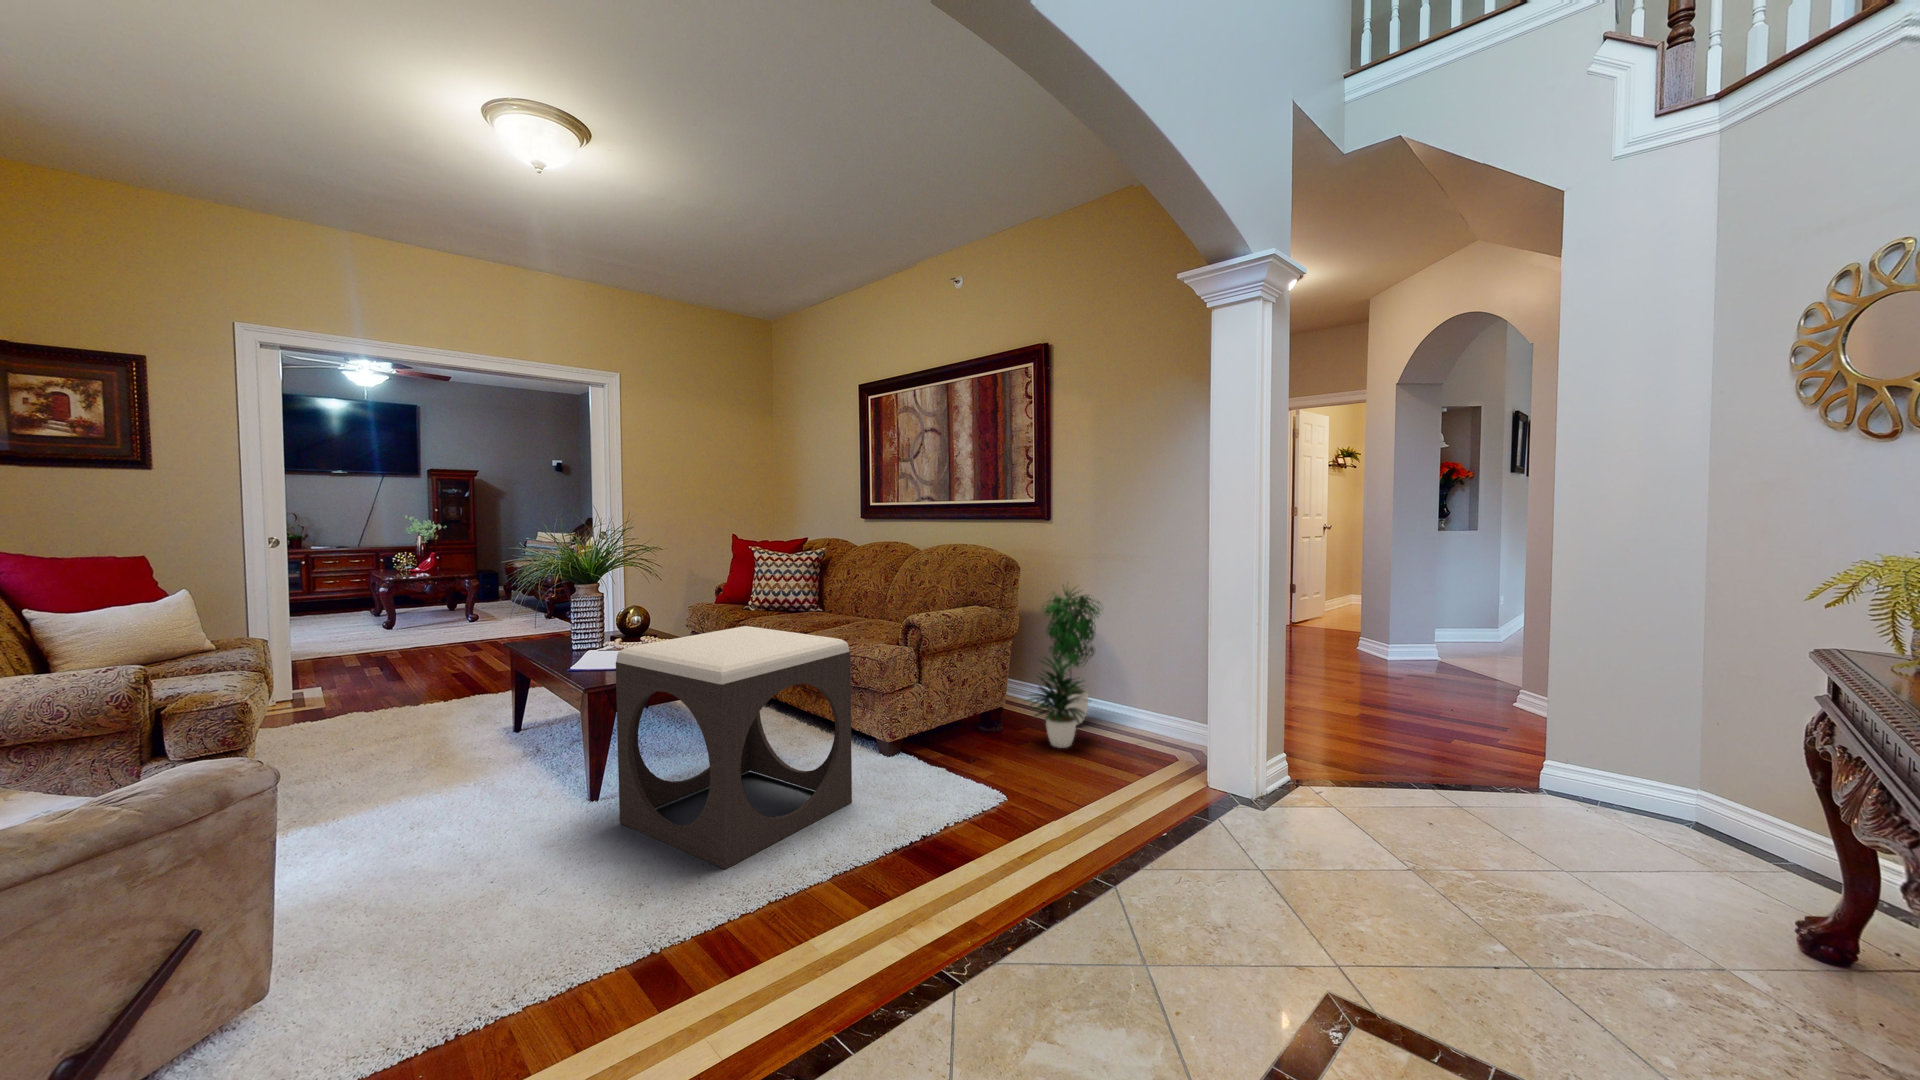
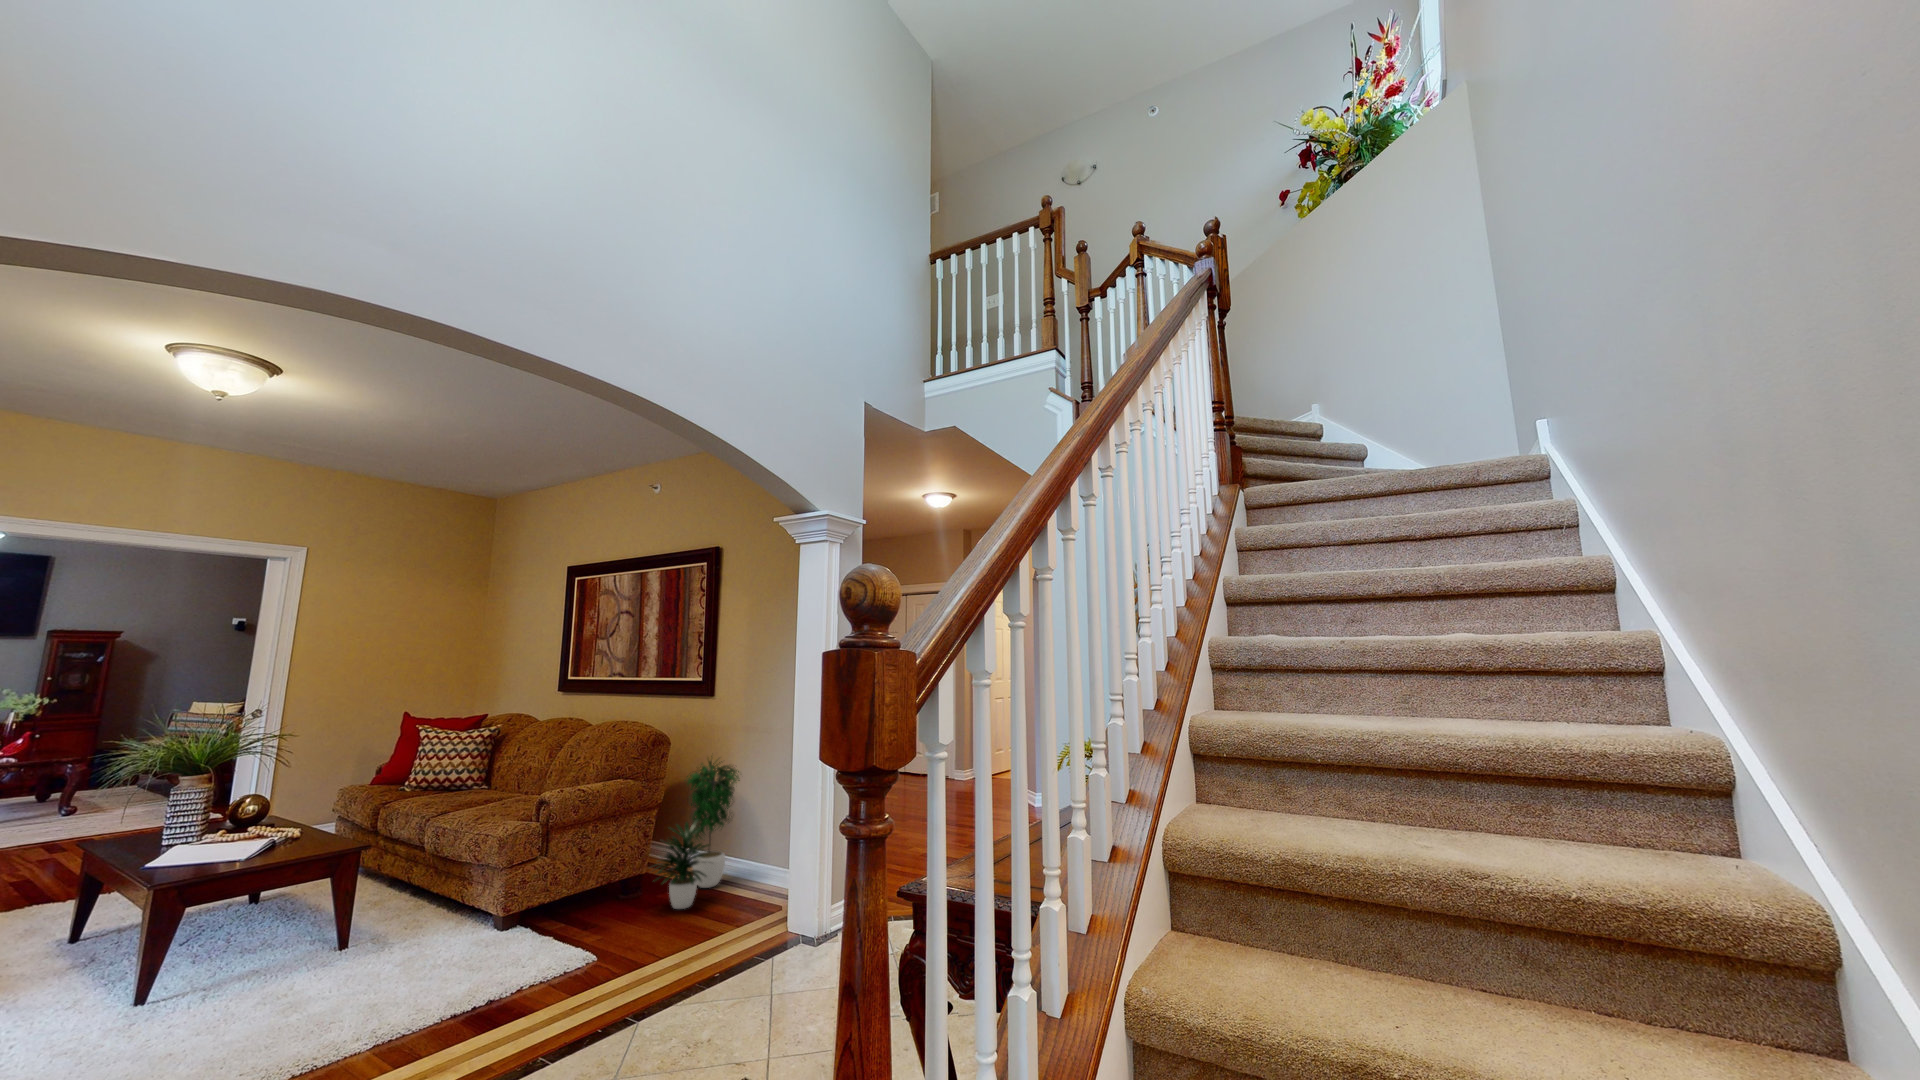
footstool: present [616,626,852,869] -> none [158,811,449,1052]

